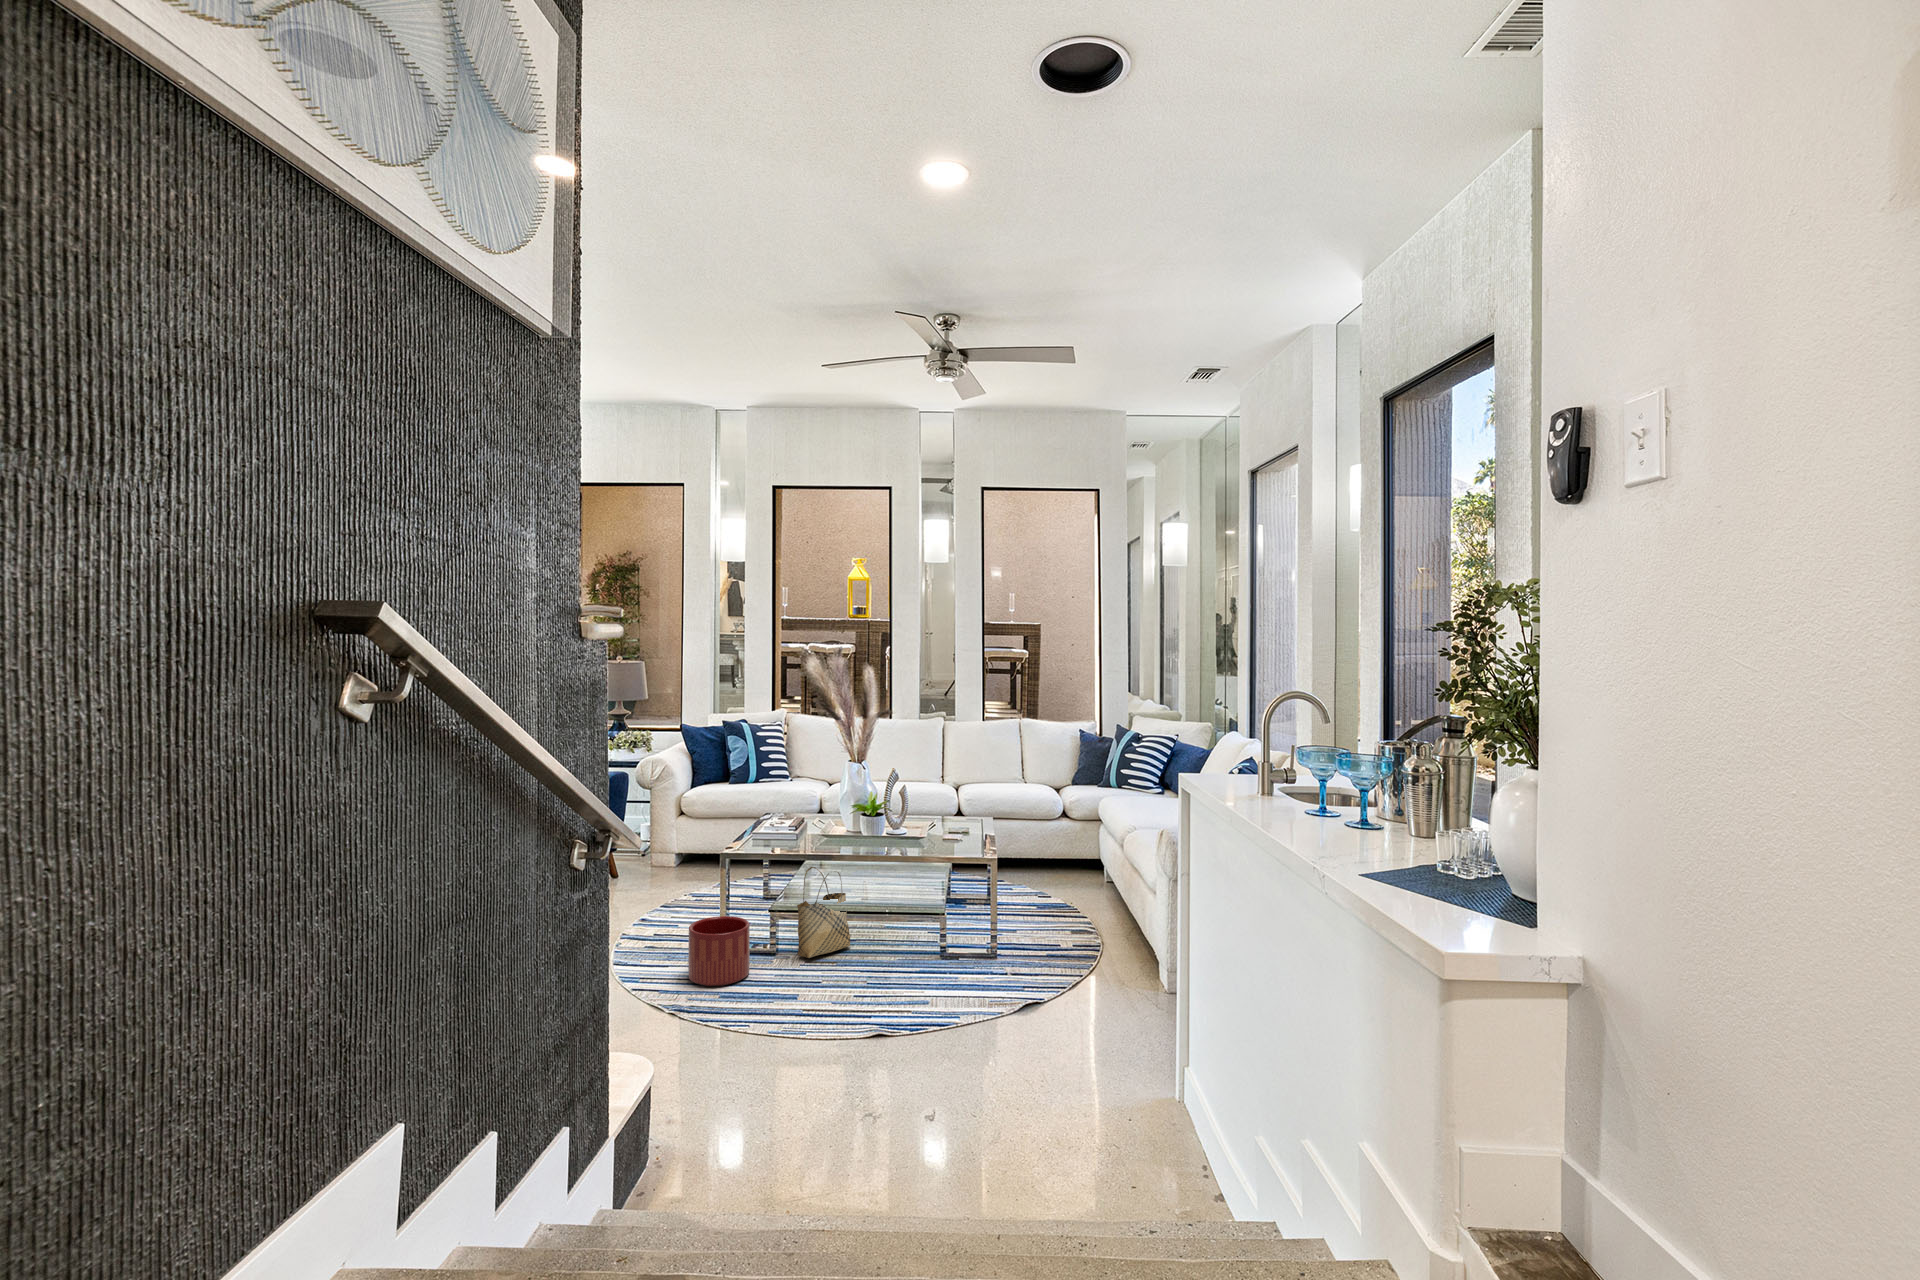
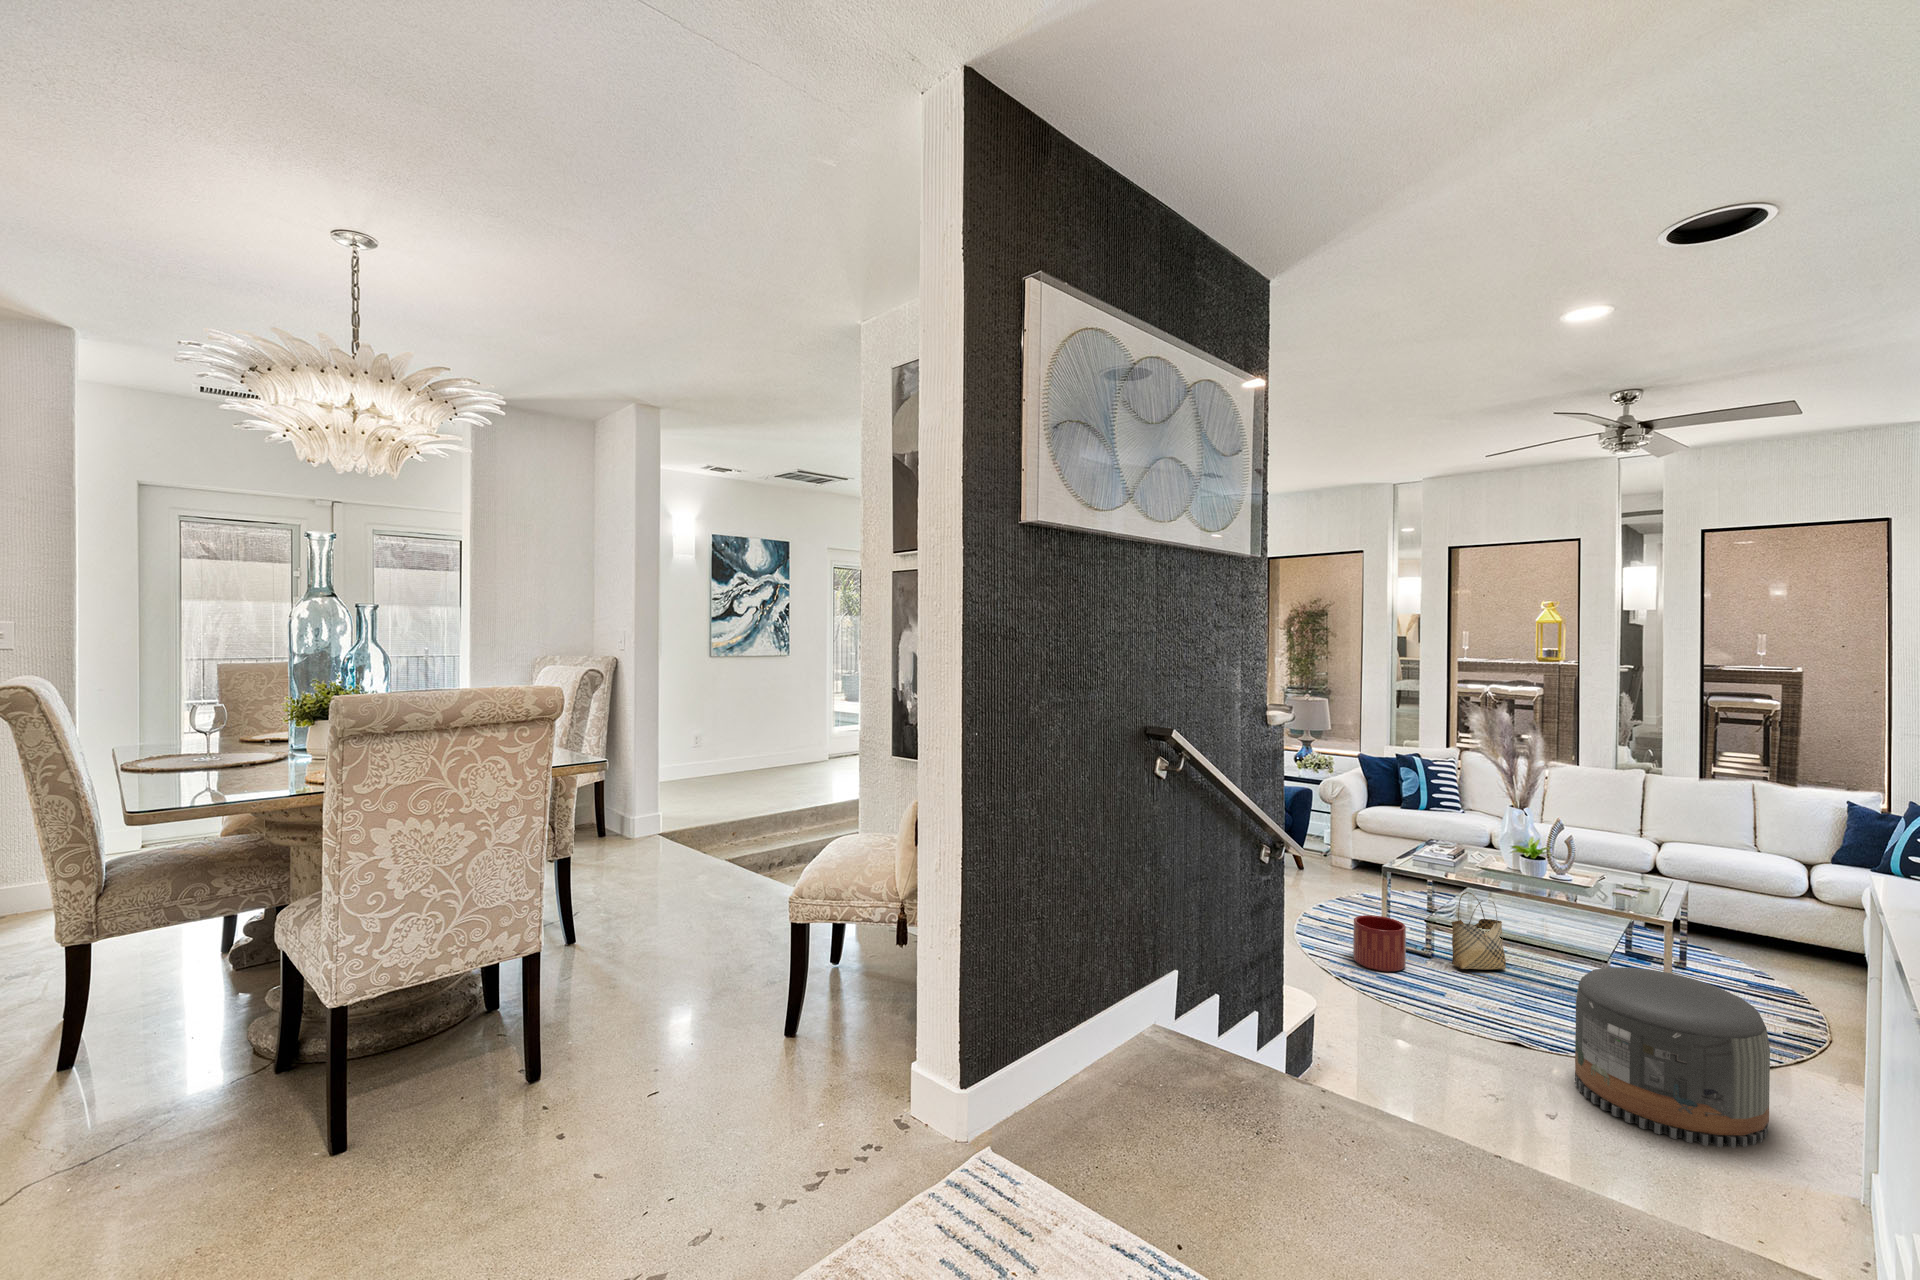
pouf: none [939,912,1100,1092] -> present [1575,967,1770,1148]

